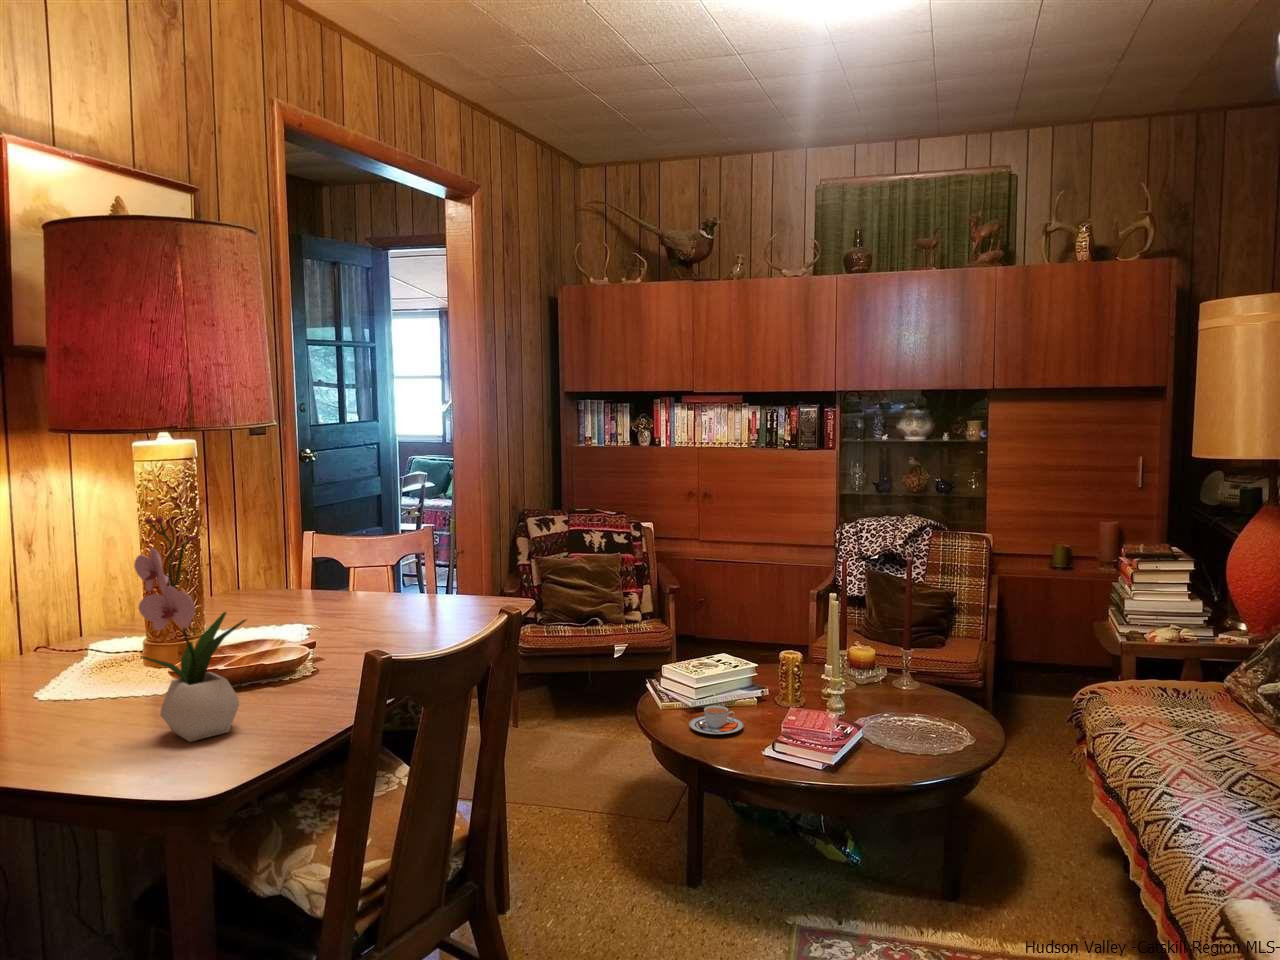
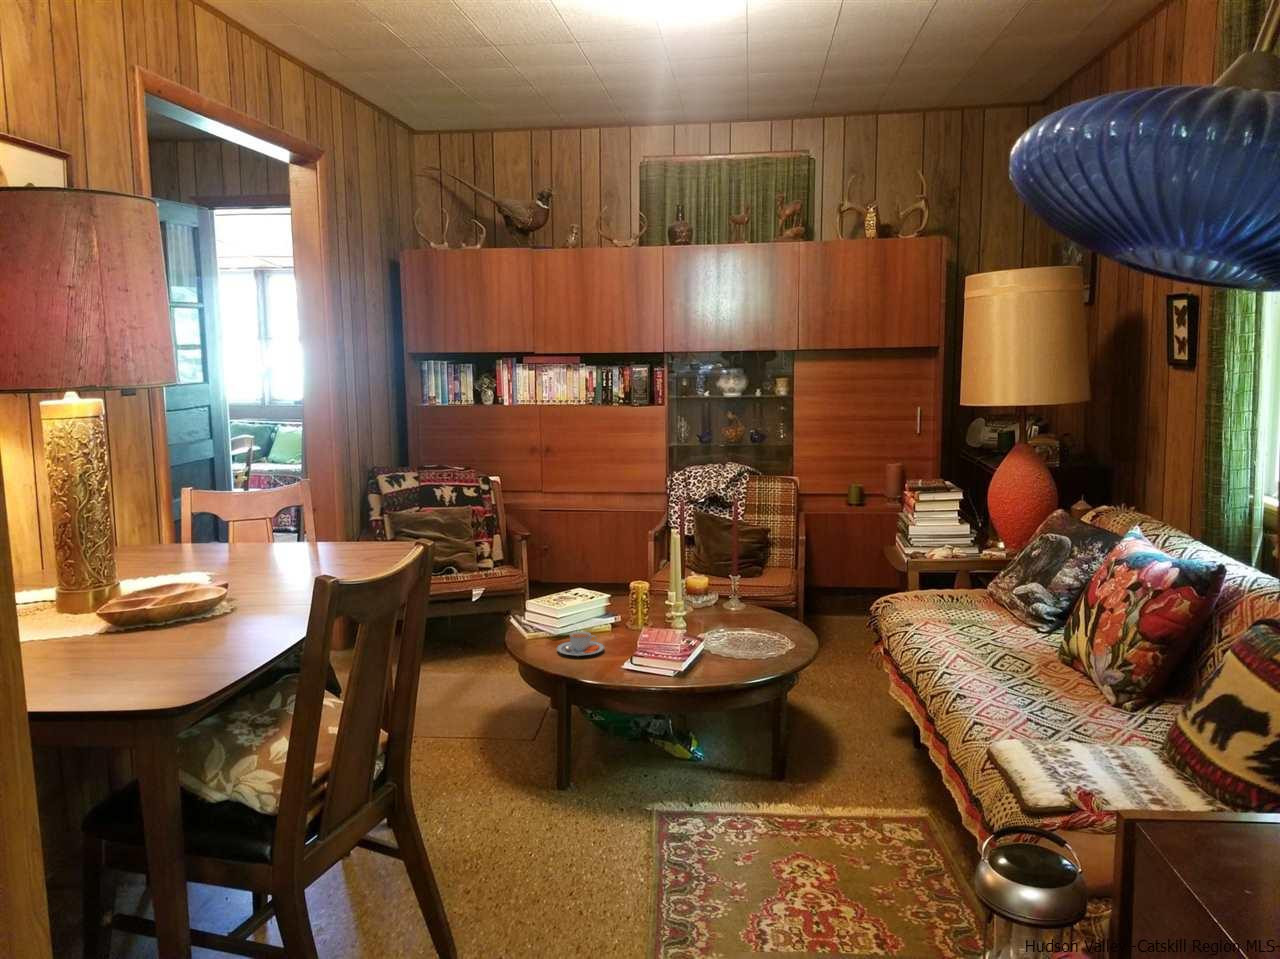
flower arrangement: present [134,516,246,742] -> none [84,466,193,669]

